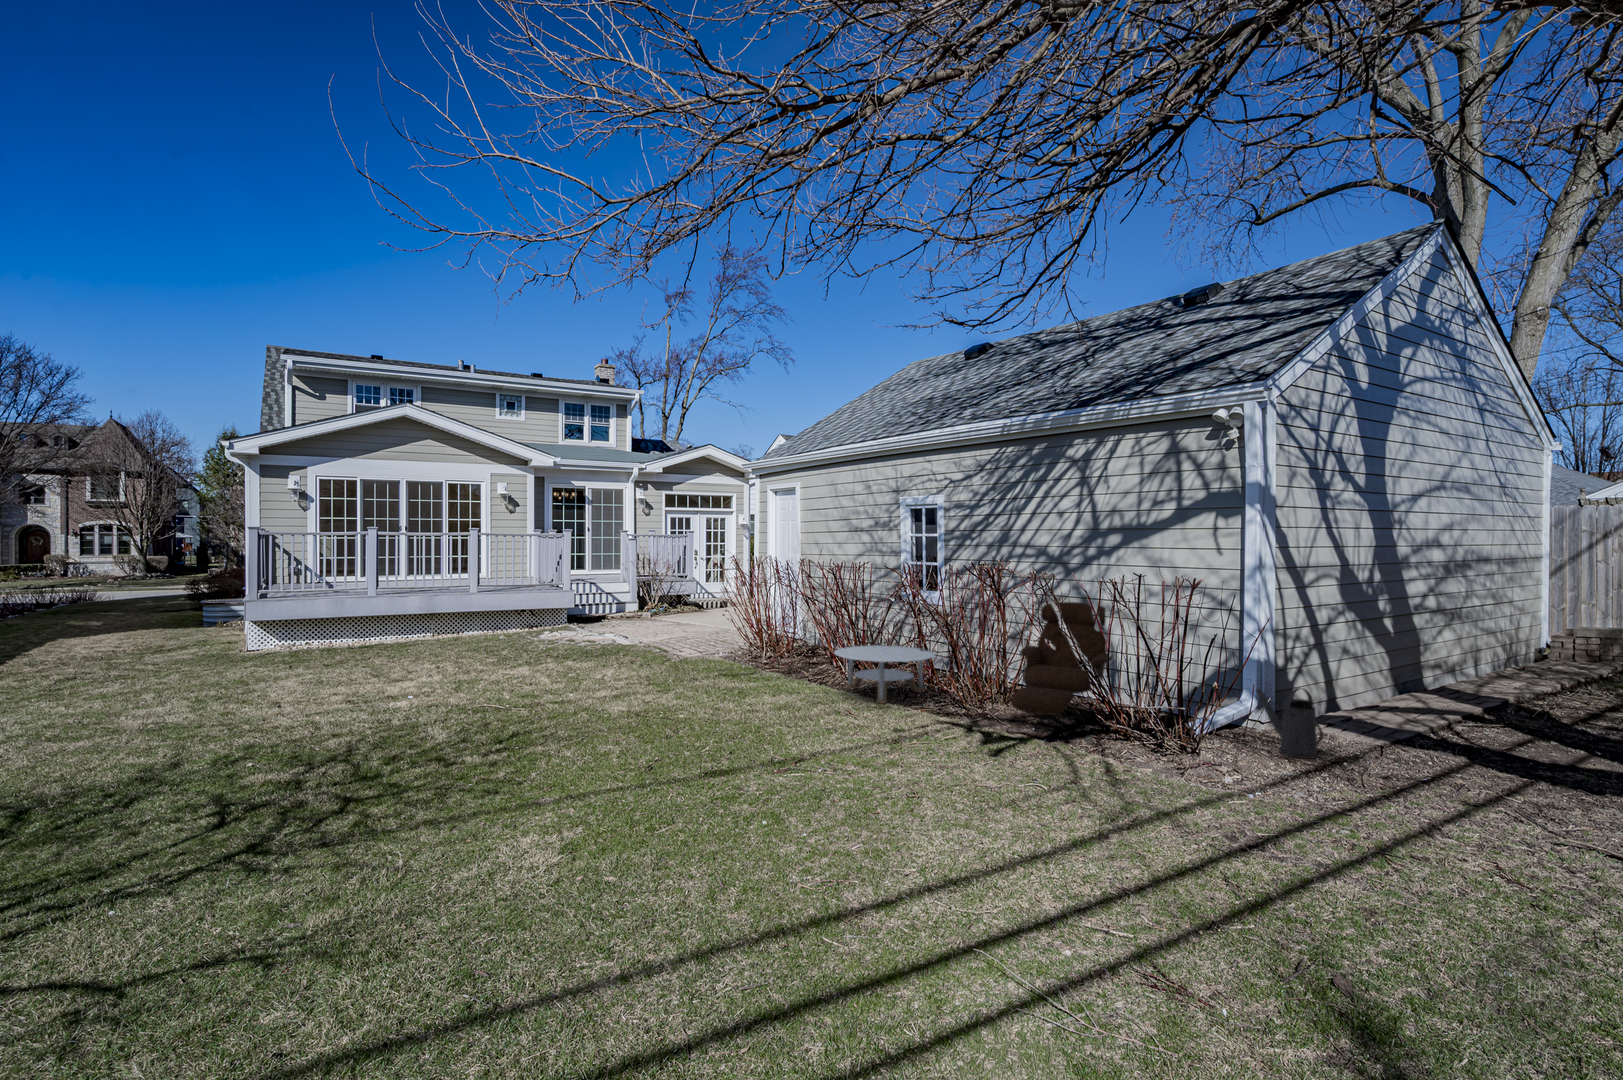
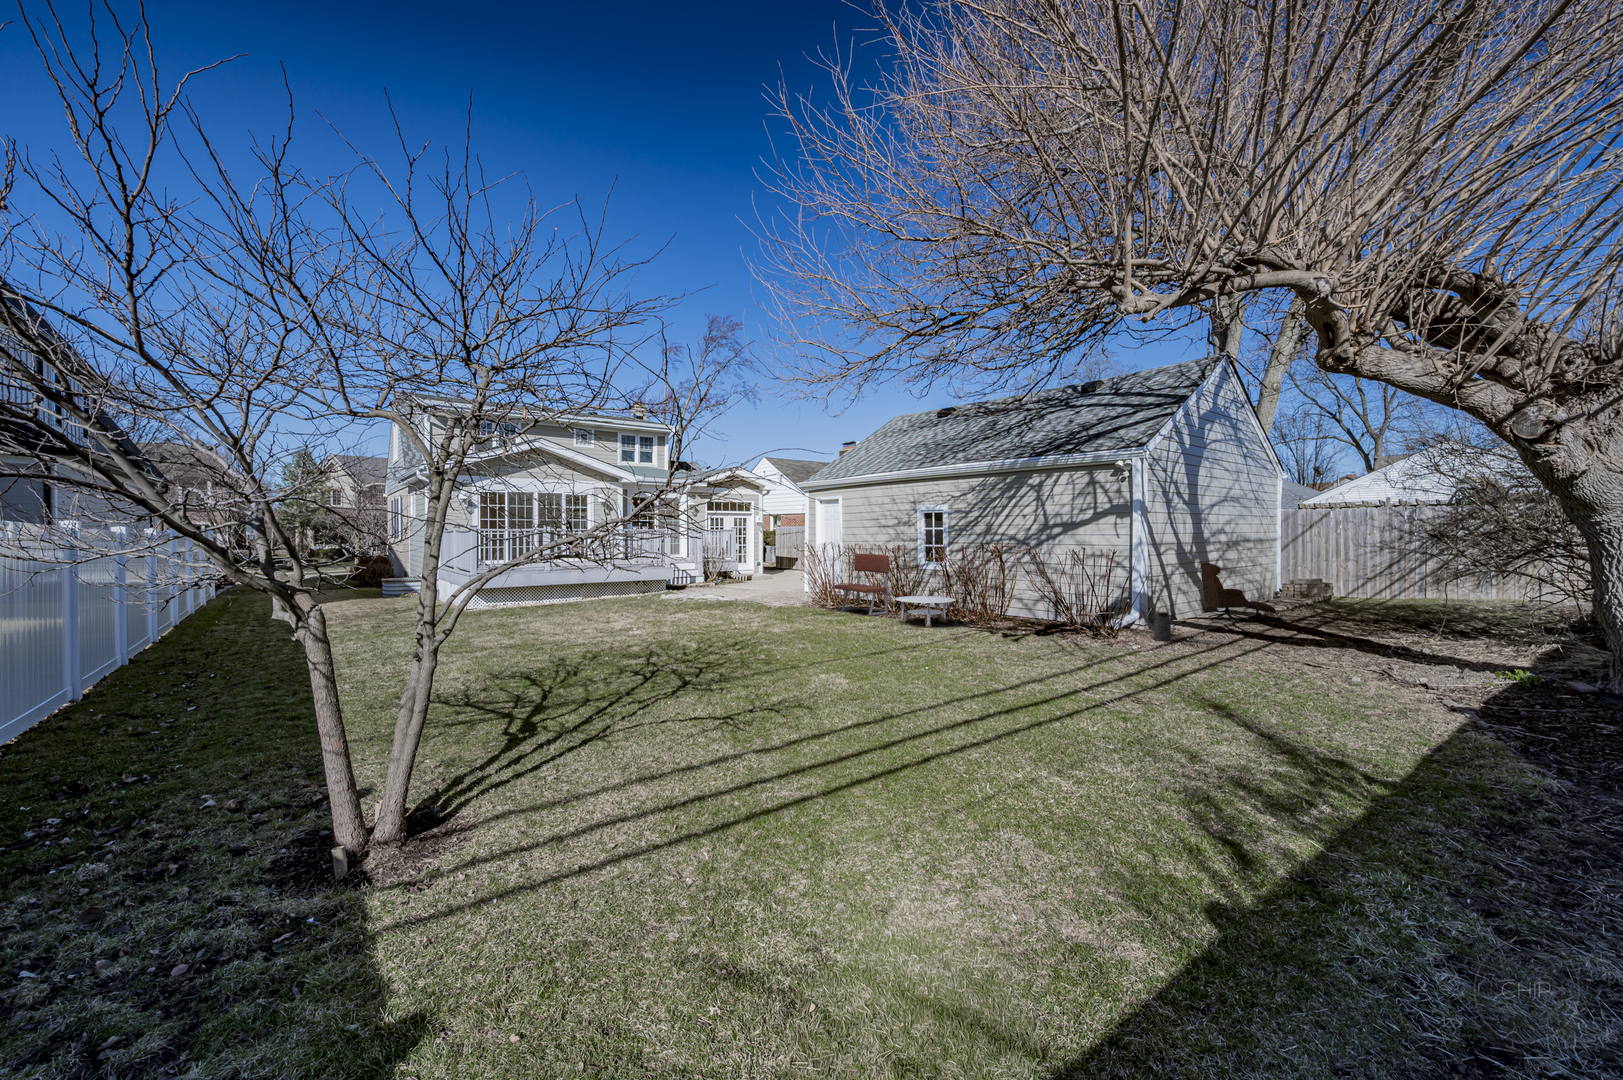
bench: none [765,571,845,674] -> present [834,554,889,616]
lounge chair: present [1011,602,1113,731] -> present [1201,563,1276,622]

